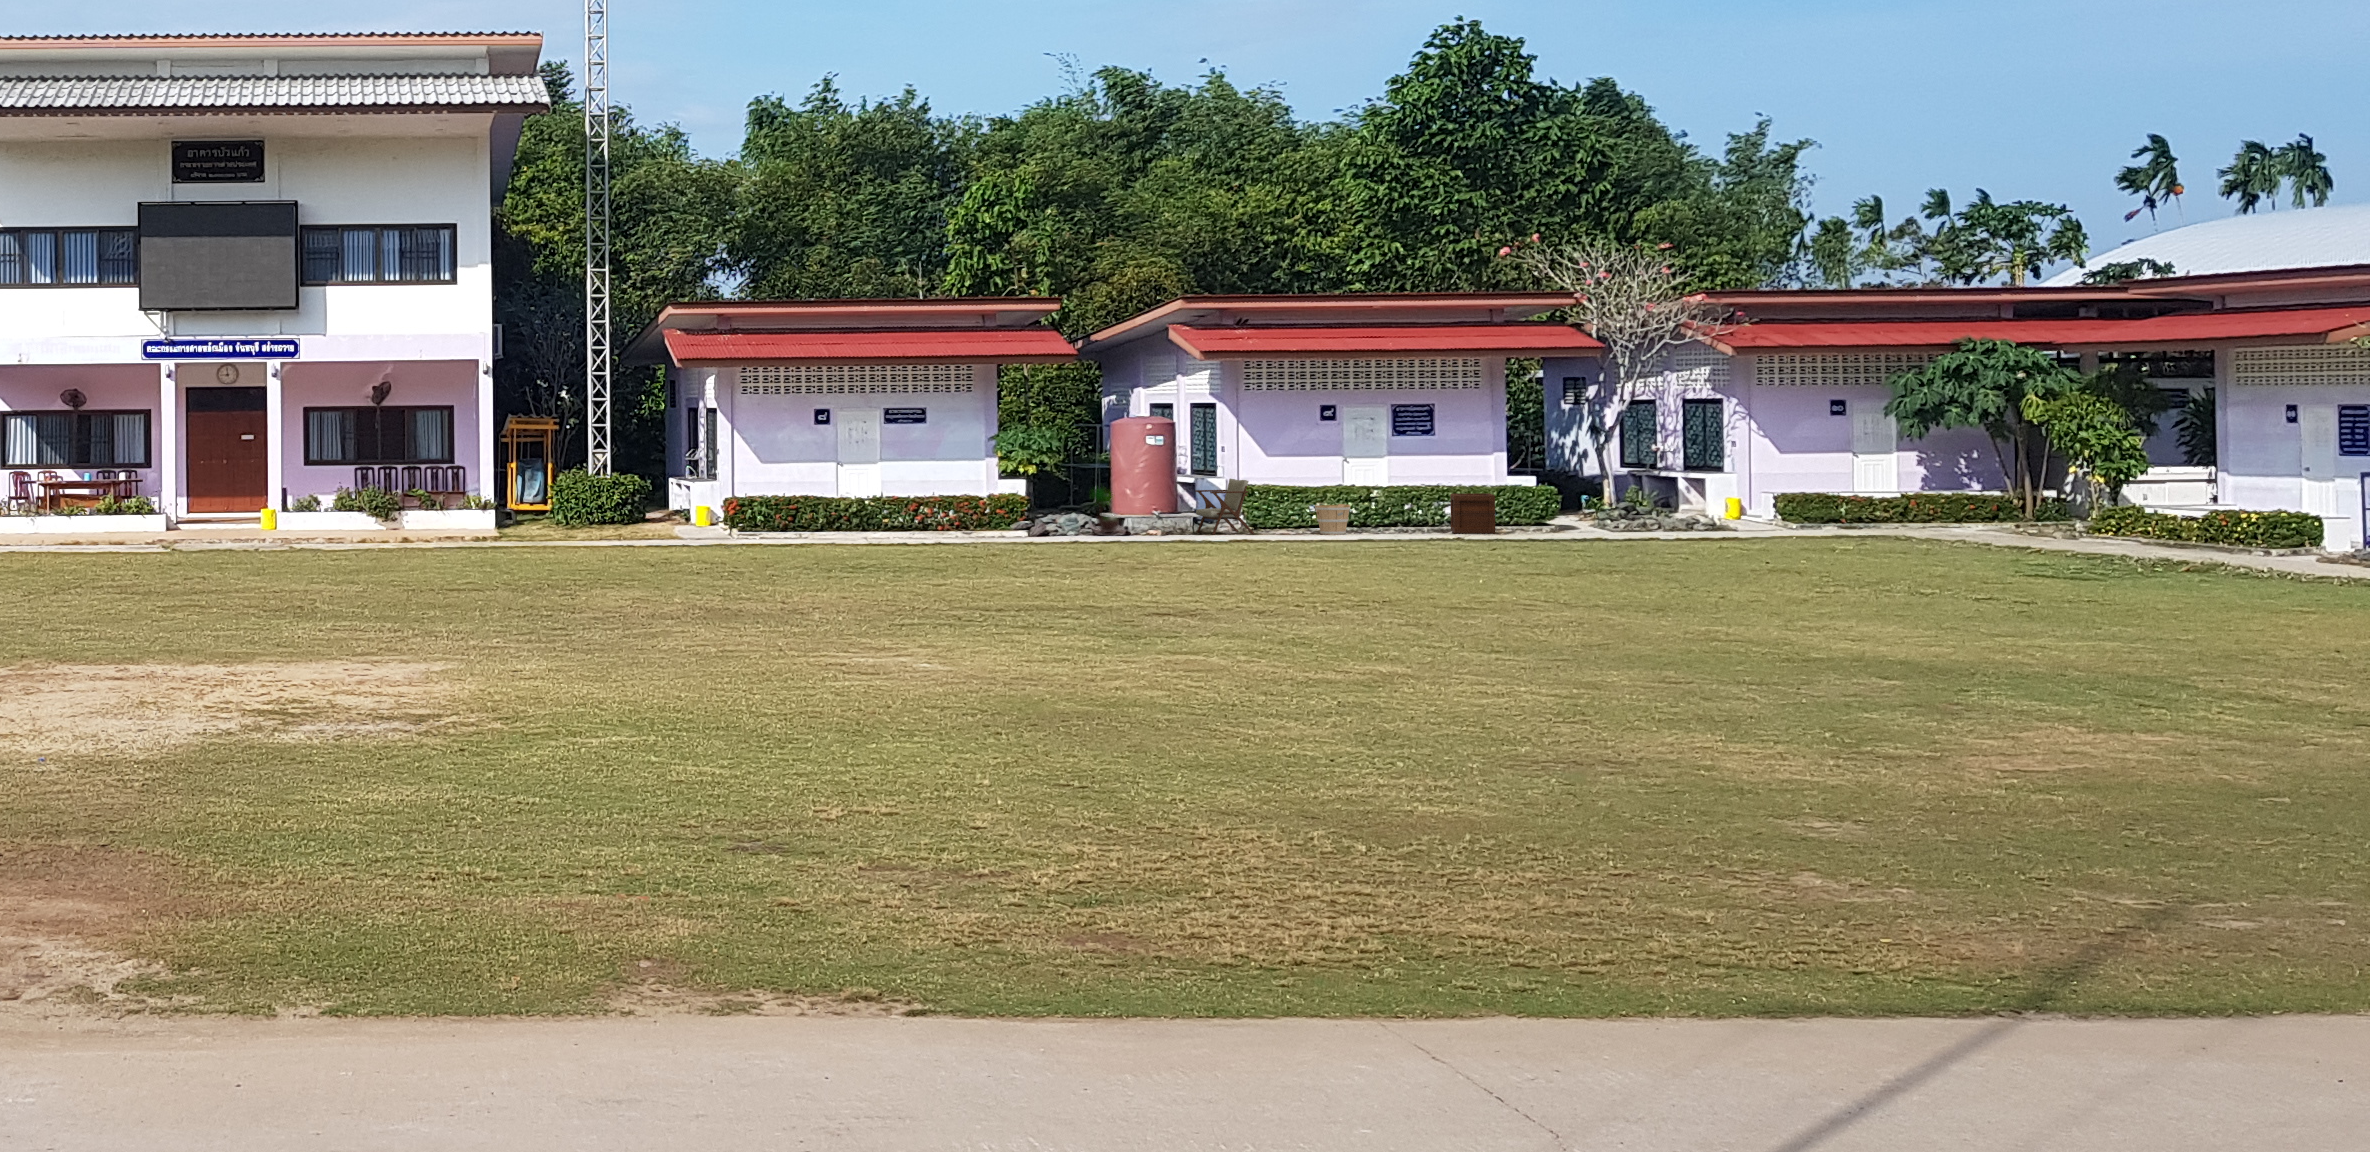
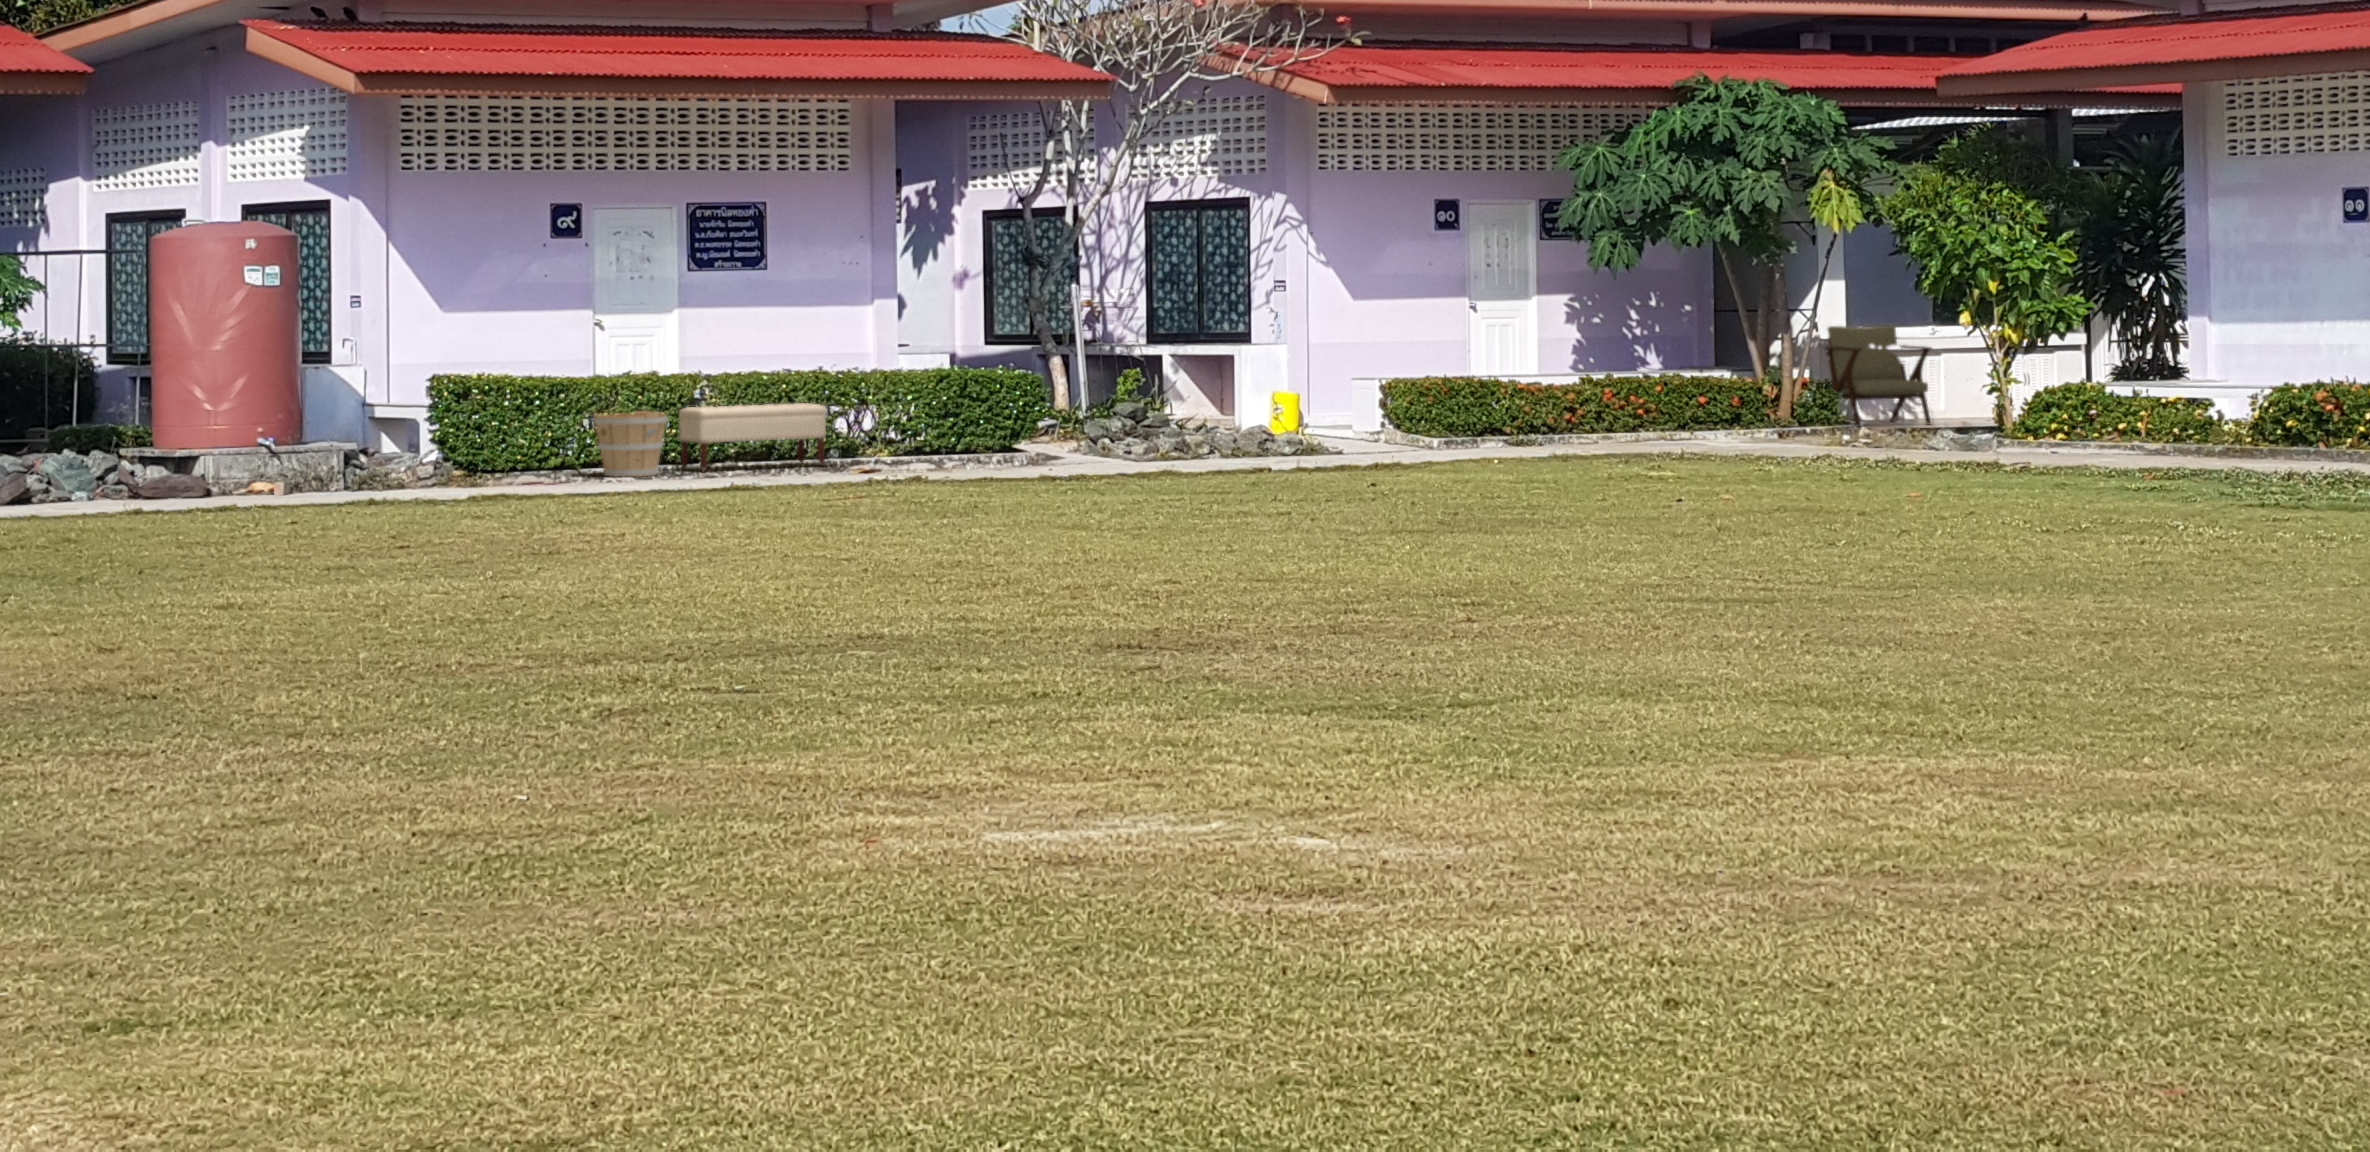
lounge chair: present [1195,479,1254,535] -> present [1821,325,1931,427]
potted tree: present [1090,488,1119,533] -> none [99,375,169,488]
wooden crate: present [1450,493,1495,534] -> none [840,382,941,467]
bench: none [1363,502,1437,534] -> present [679,403,827,472]

